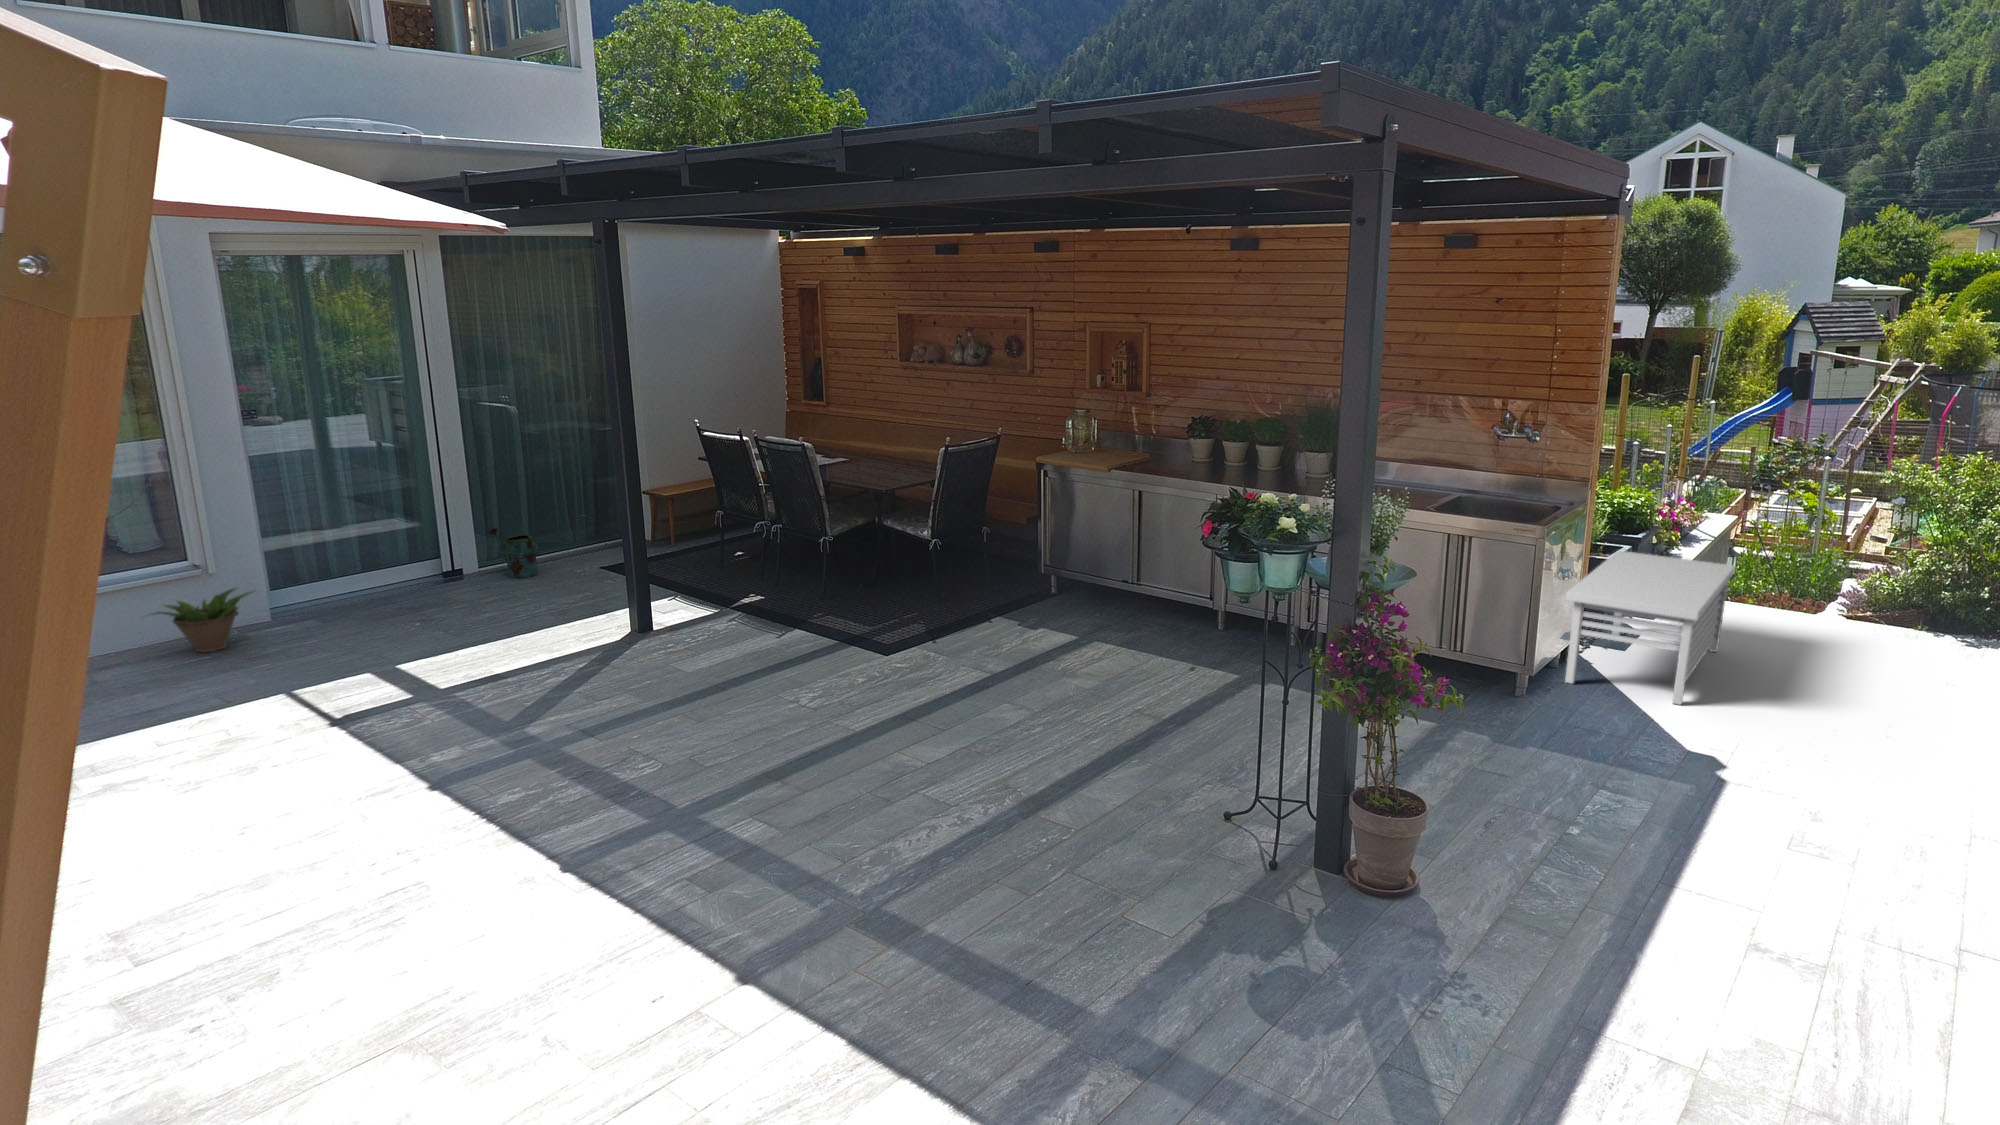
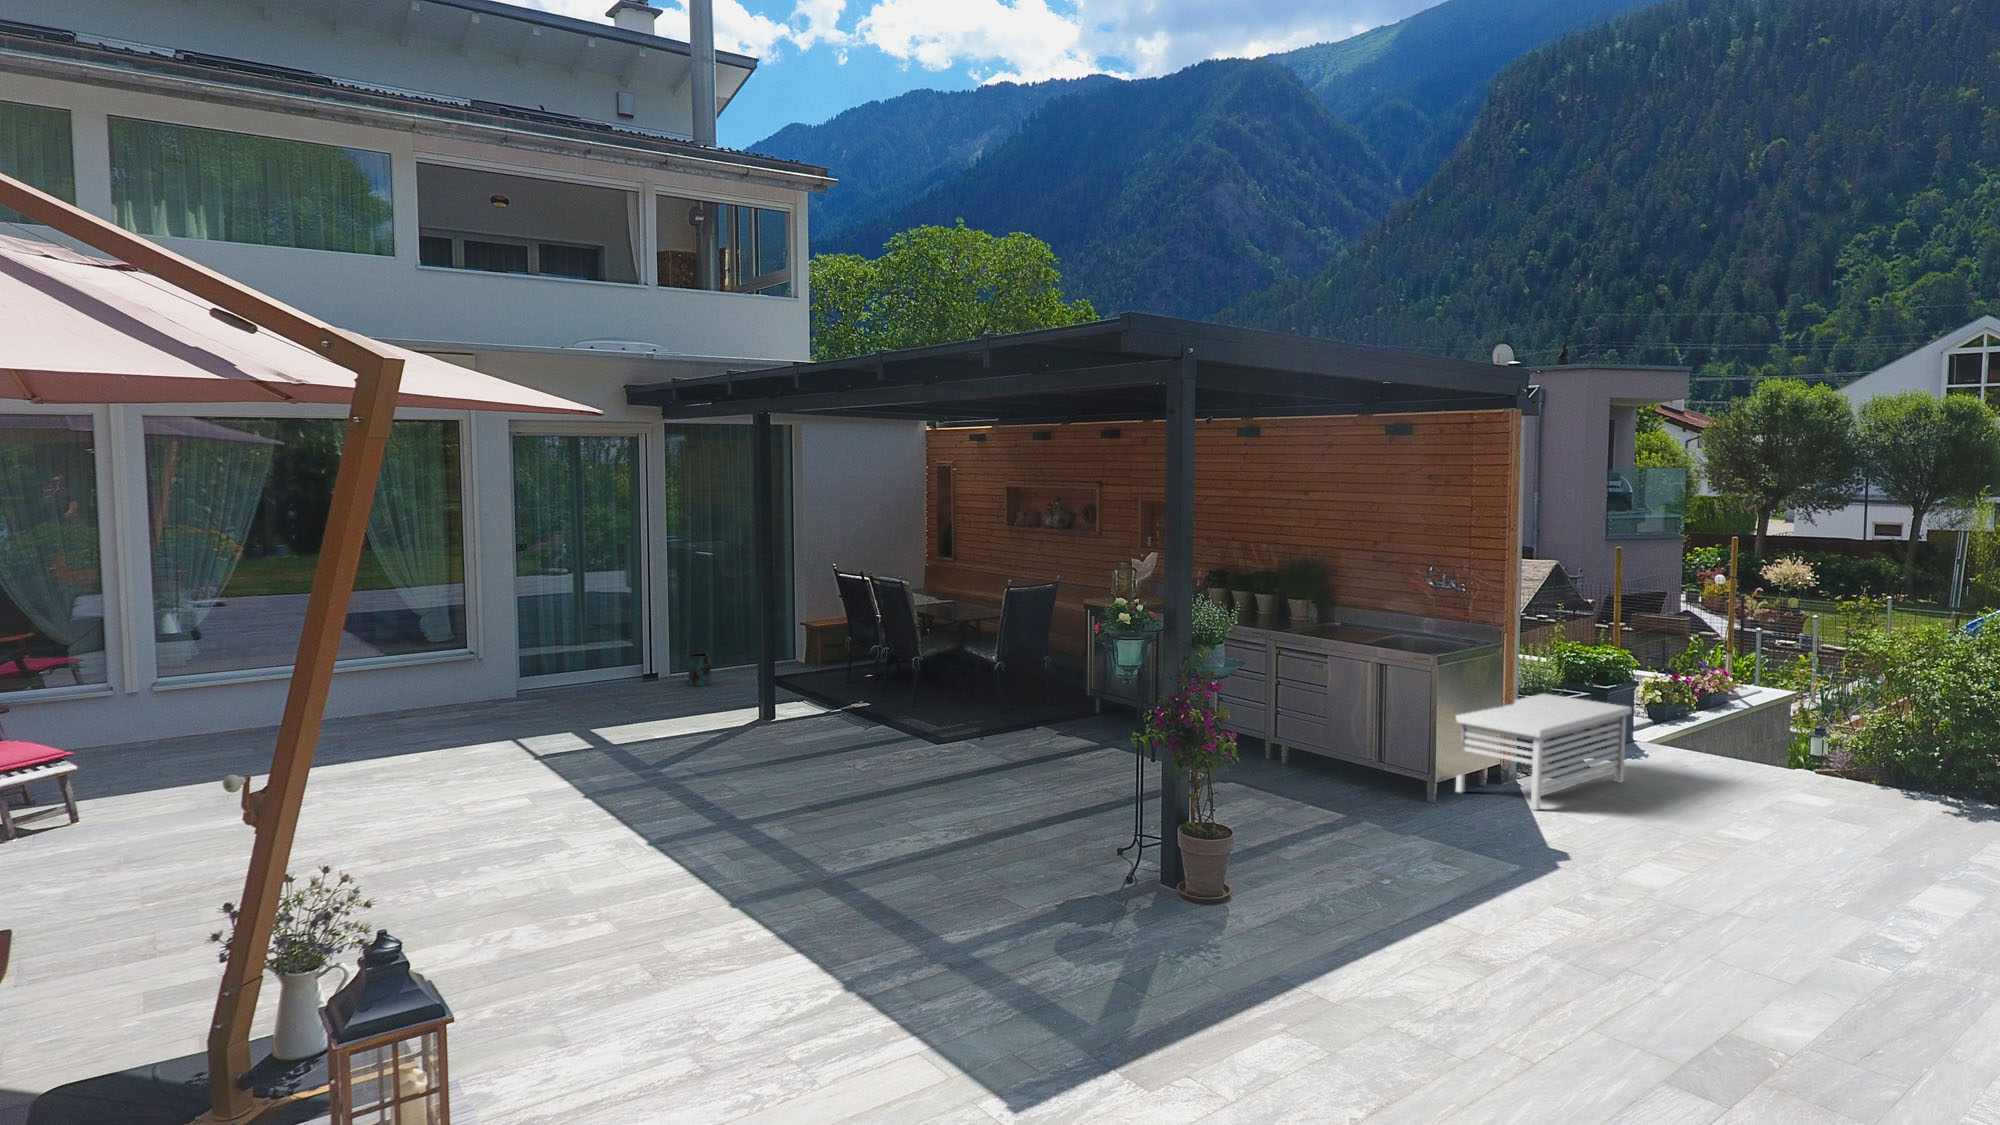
decorative plant: present [151,588,254,652] -> none [433,673,509,715]

